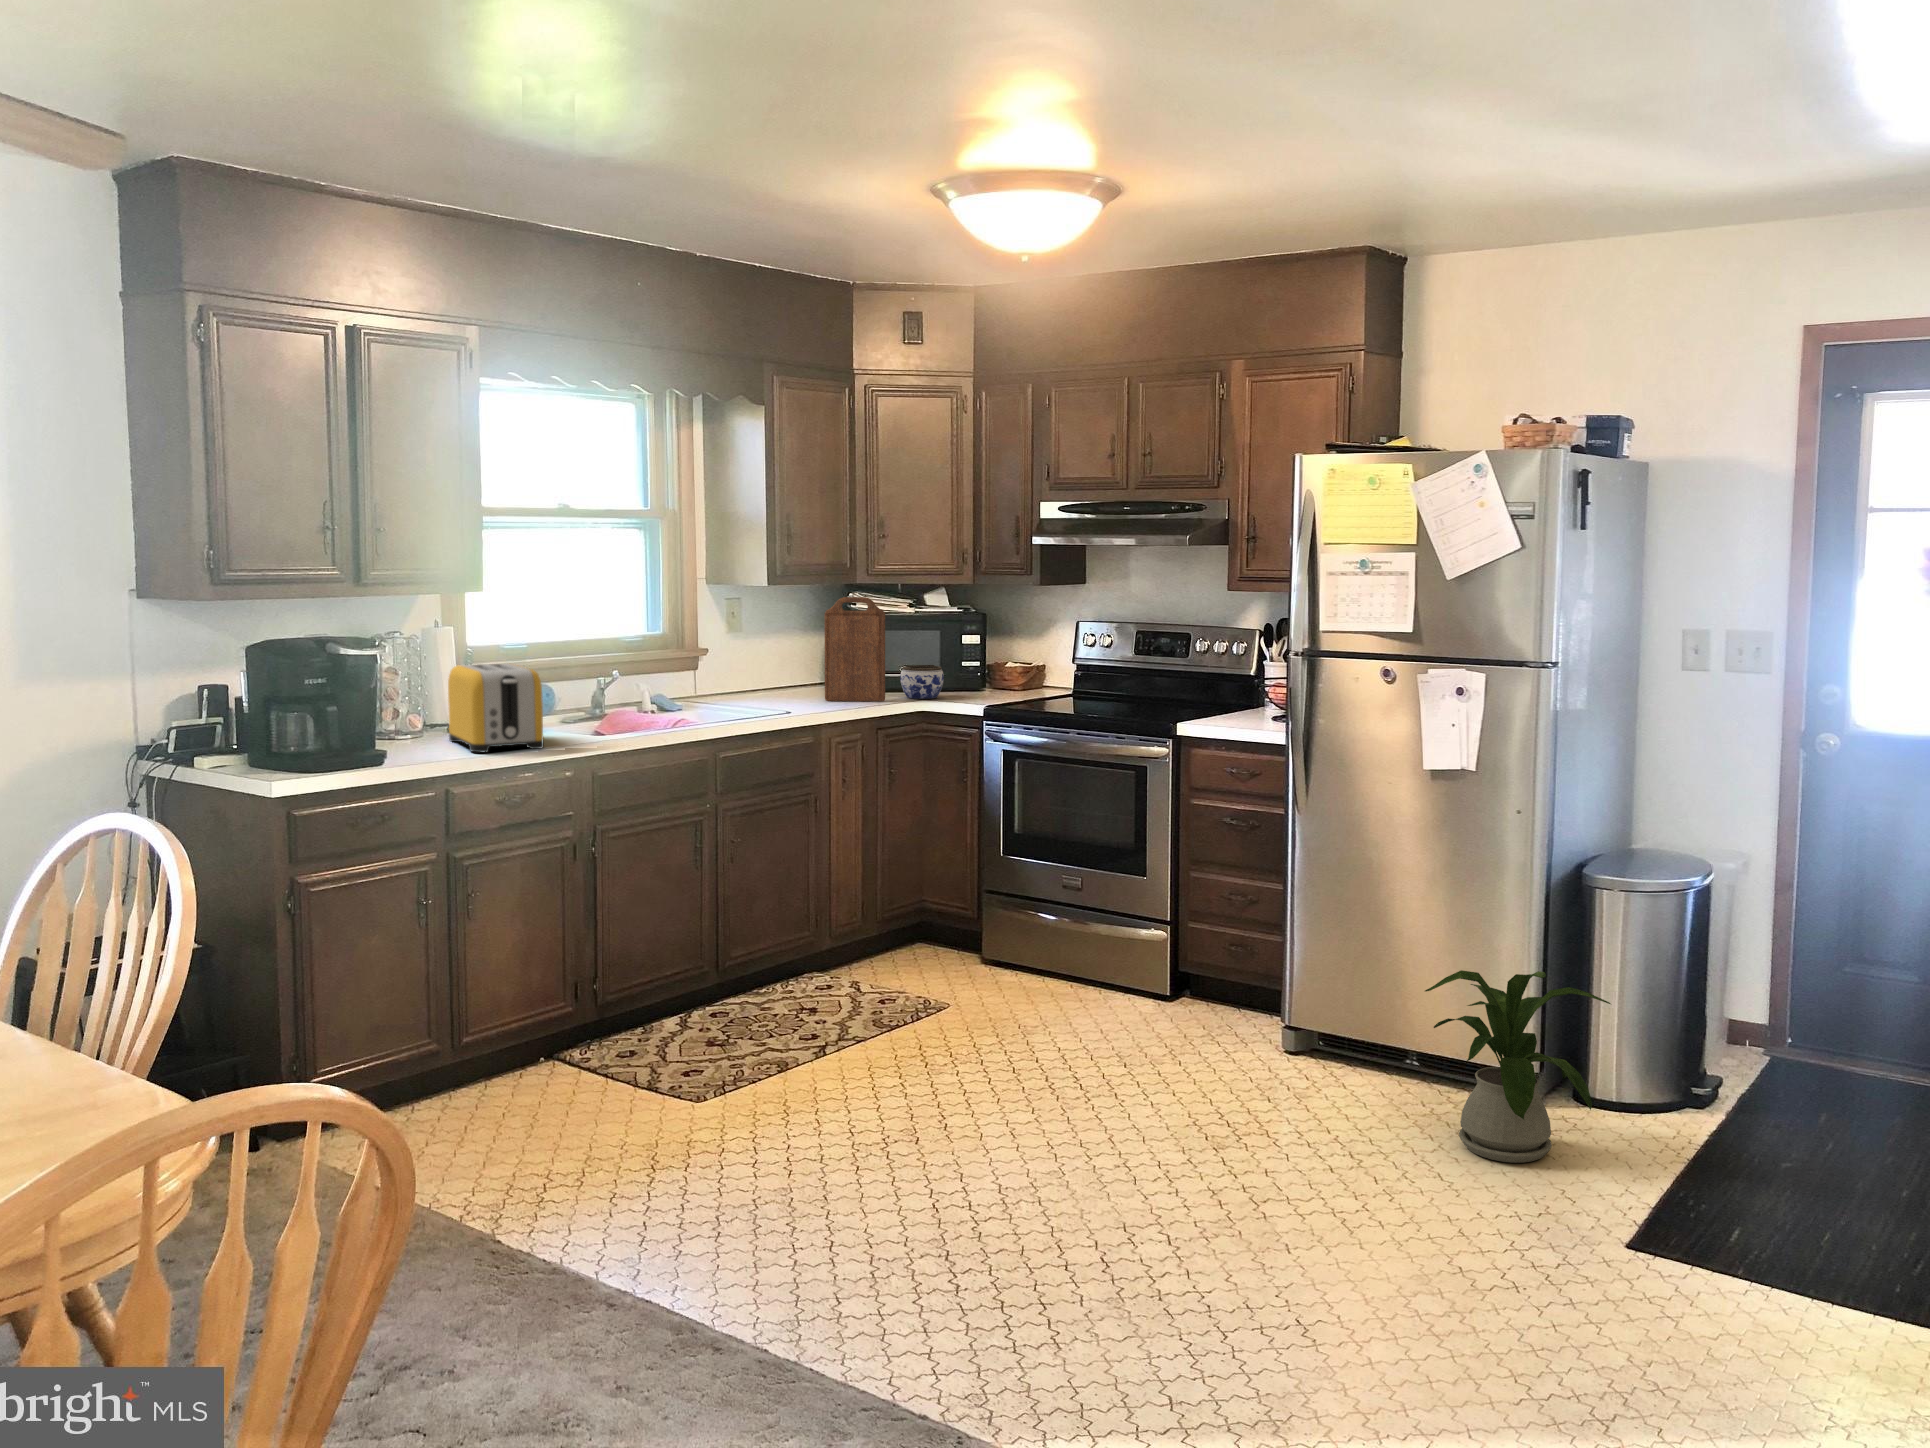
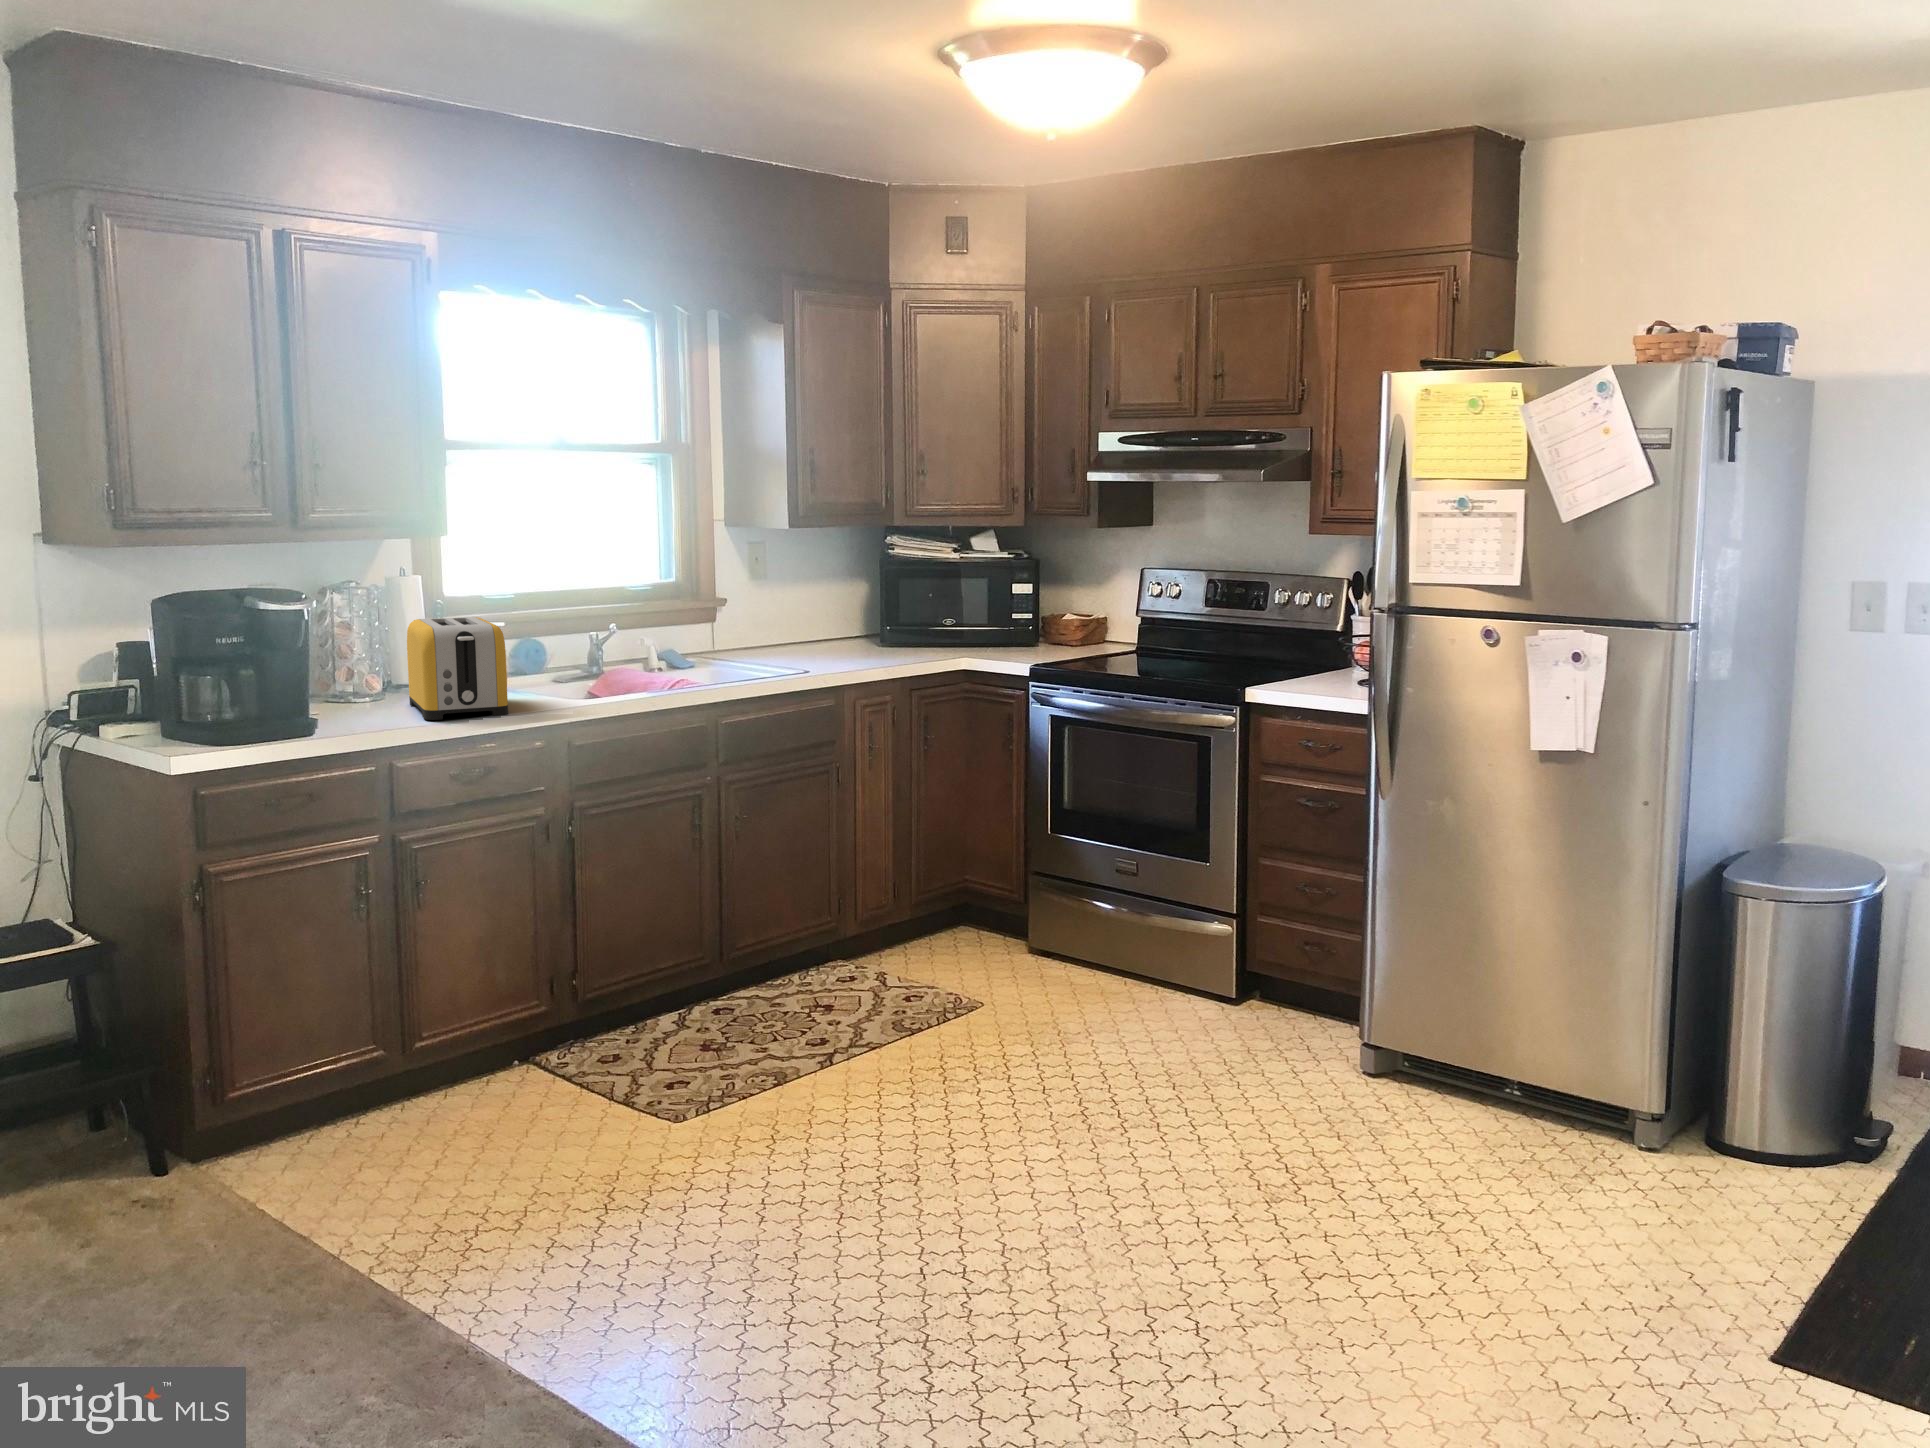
cutting board: present [825,597,885,701] -> none [856,541,924,658]
jar: present [900,665,944,699] -> none [942,617,991,655]
house plant: present [1425,970,1610,1163] -> none [1524,995,1758,1231]

